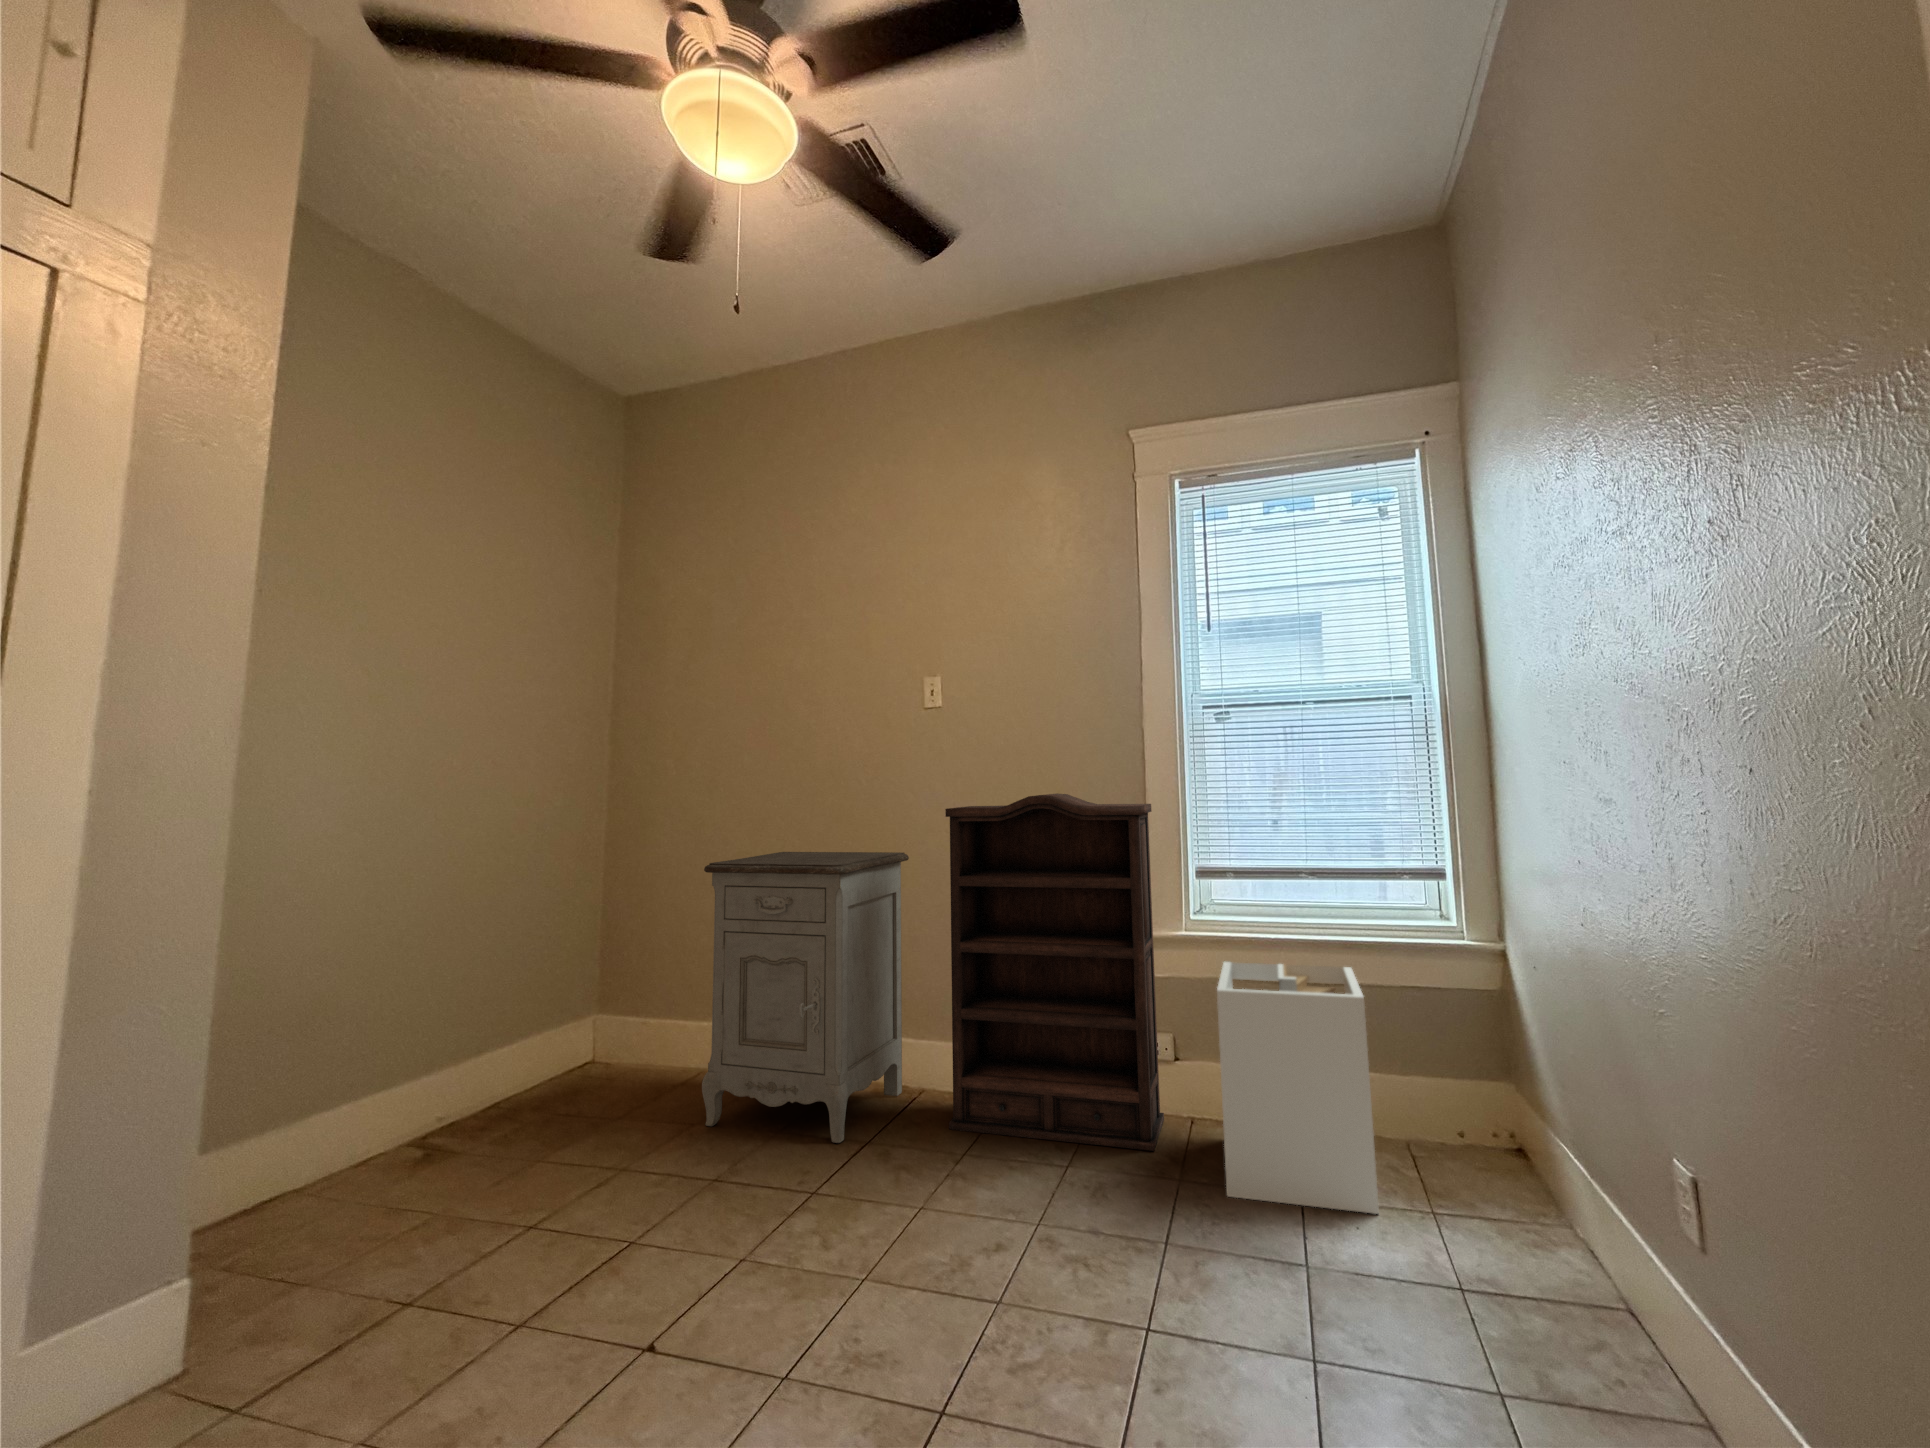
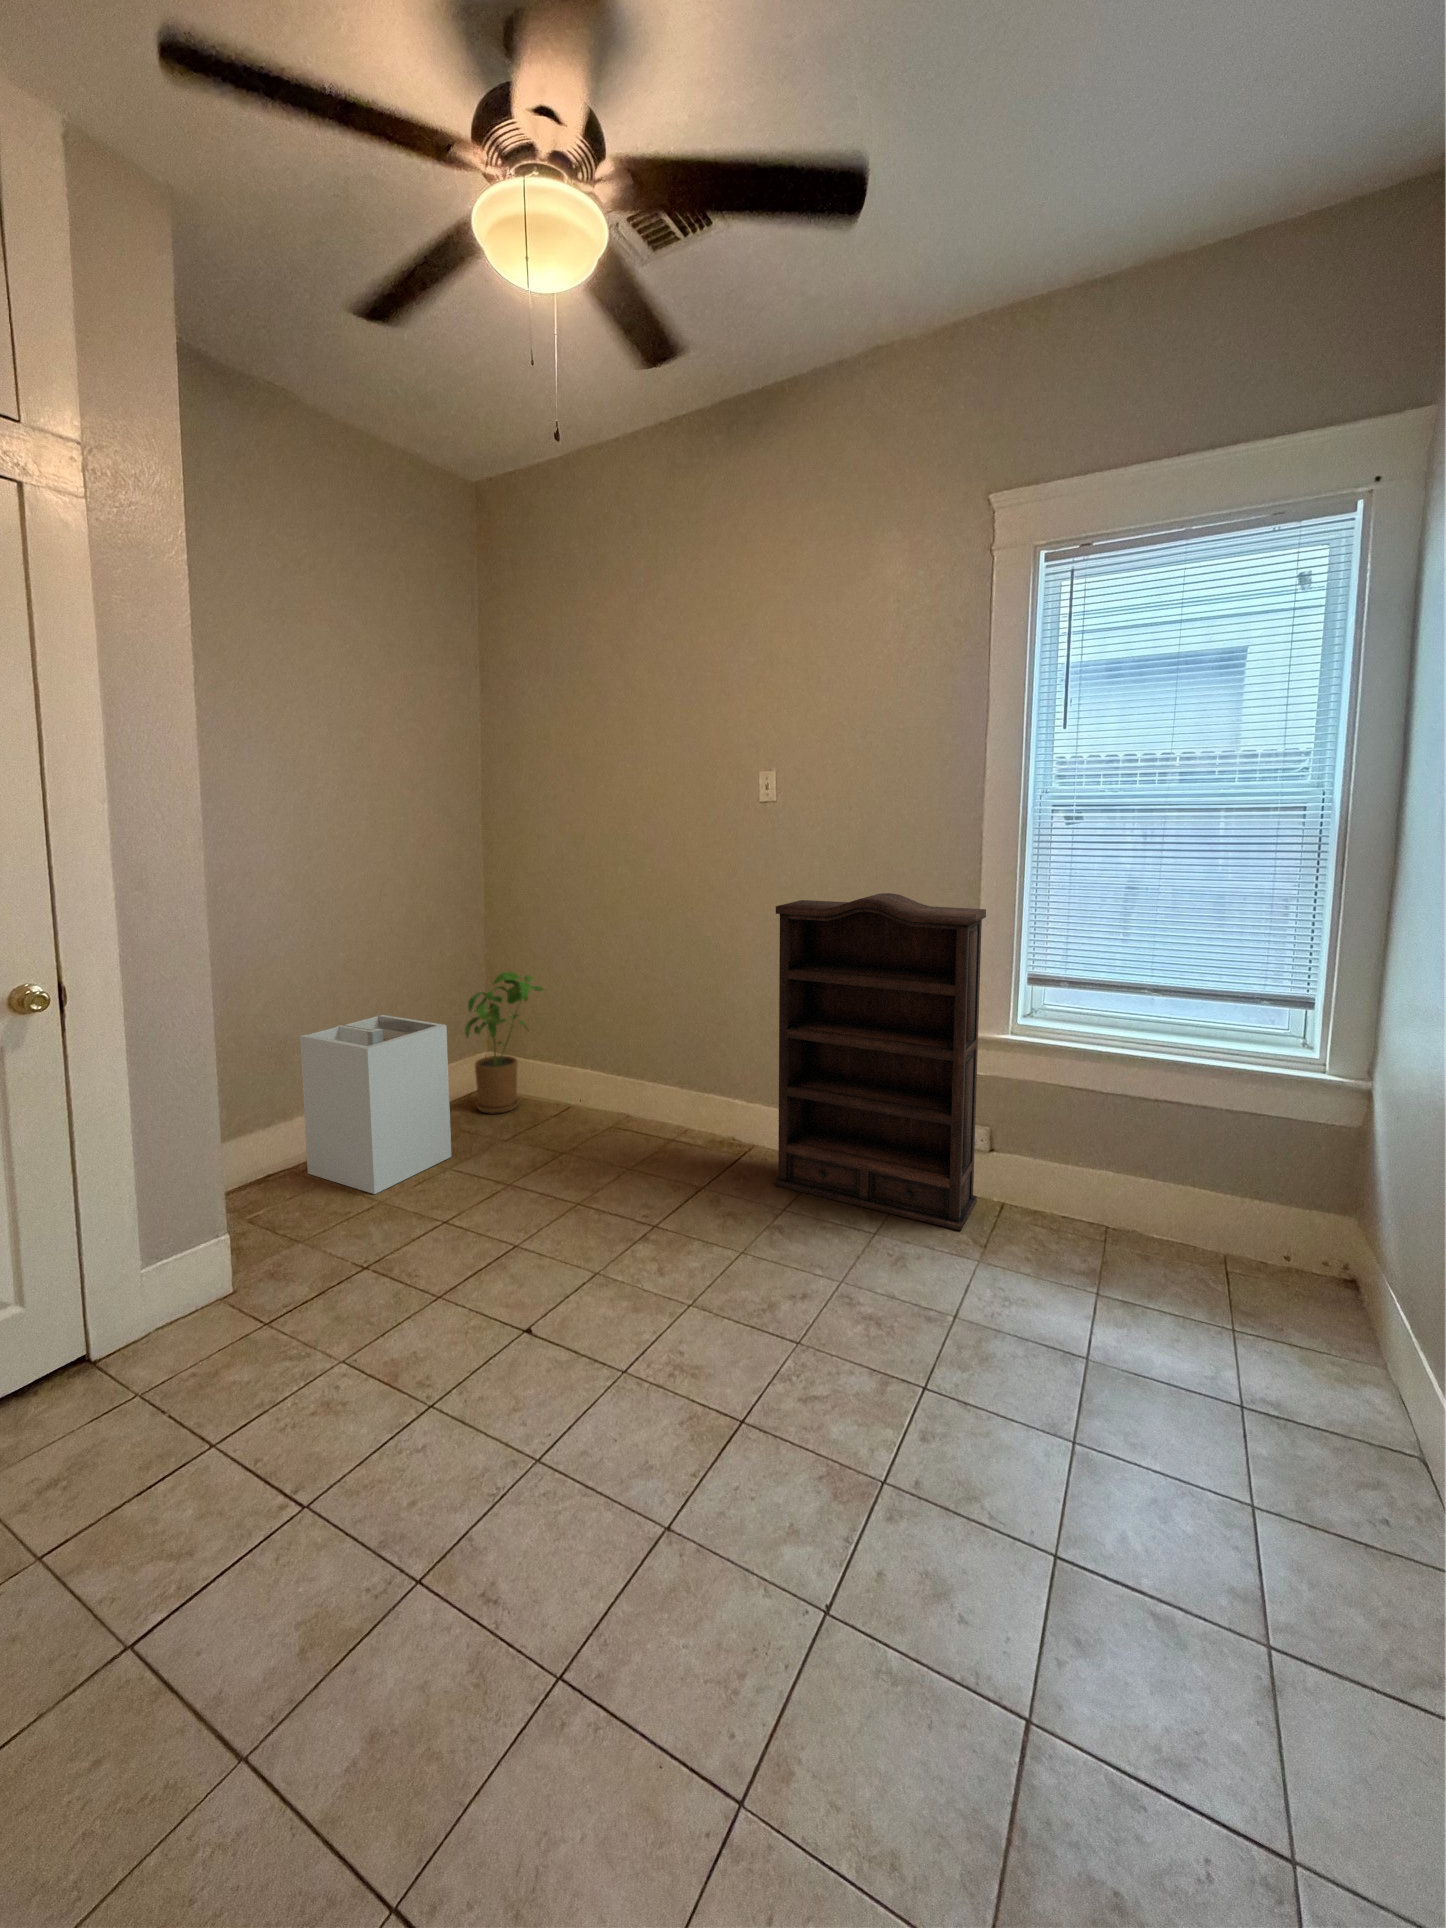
nightstand: present [702,852,909,1143] -> none [562,930,744,1186]
house plant: none [573,909,680,1088] -> present [465,972,543,1114]
laundry hamper: present [1217,962,1379,1214] -> present [300,1015,451,1194]

